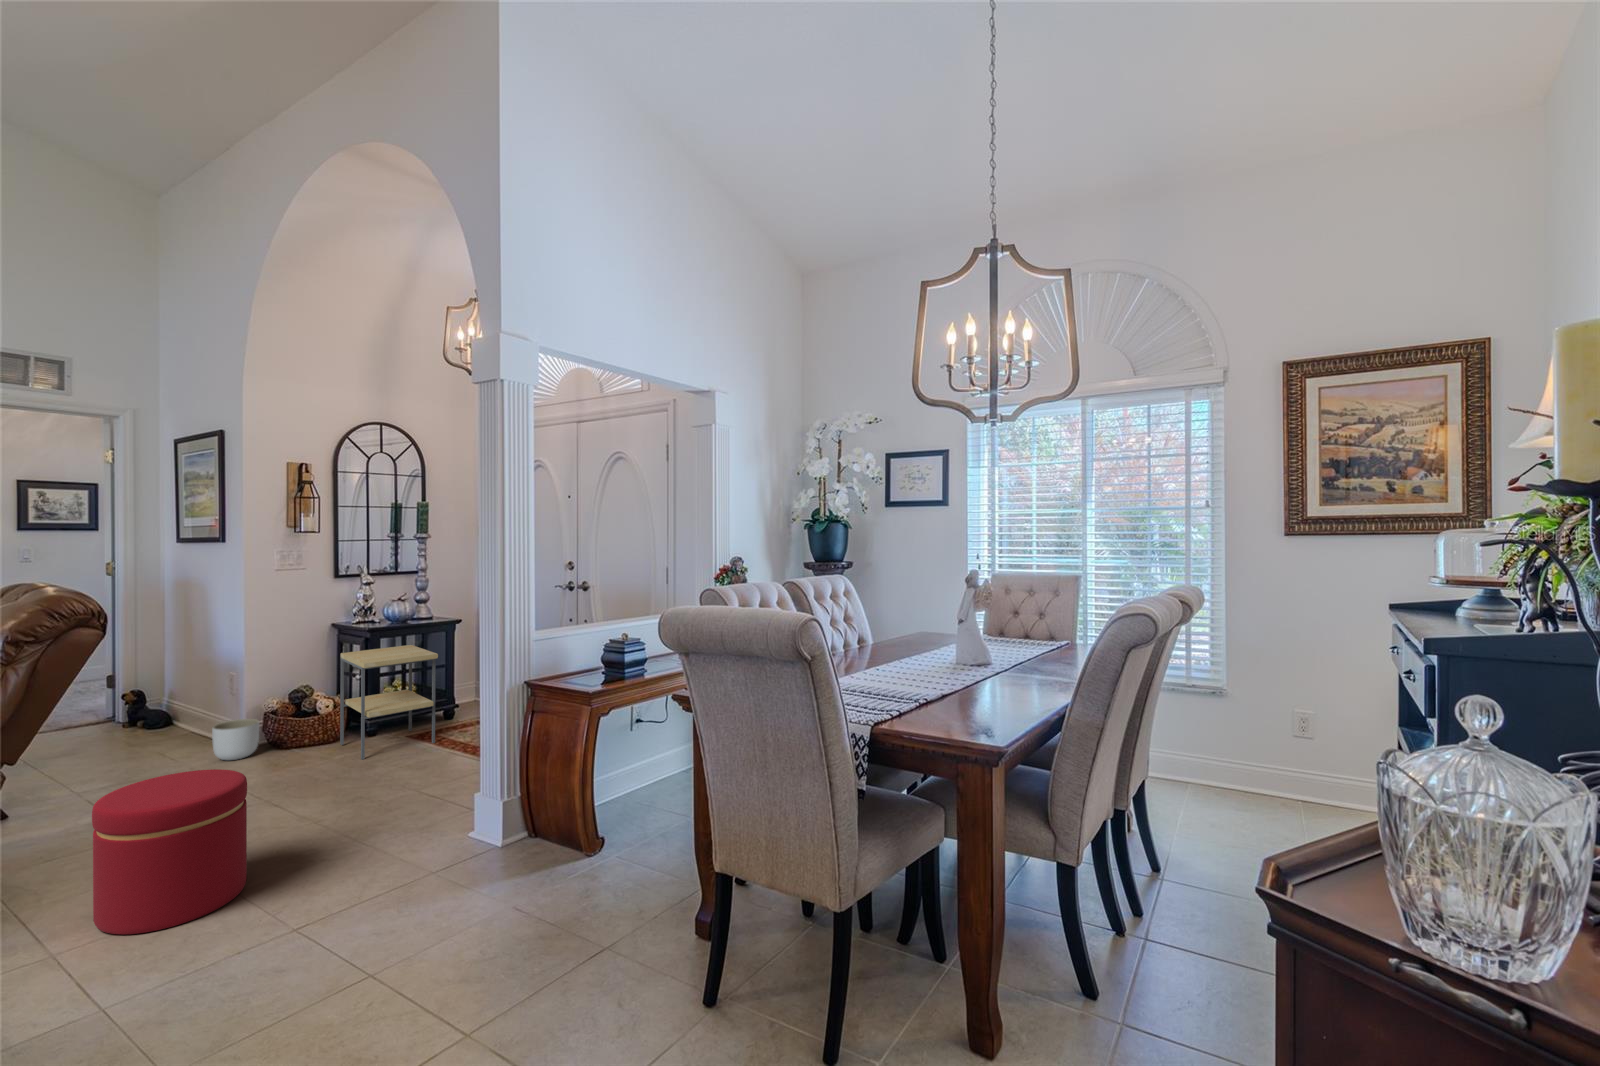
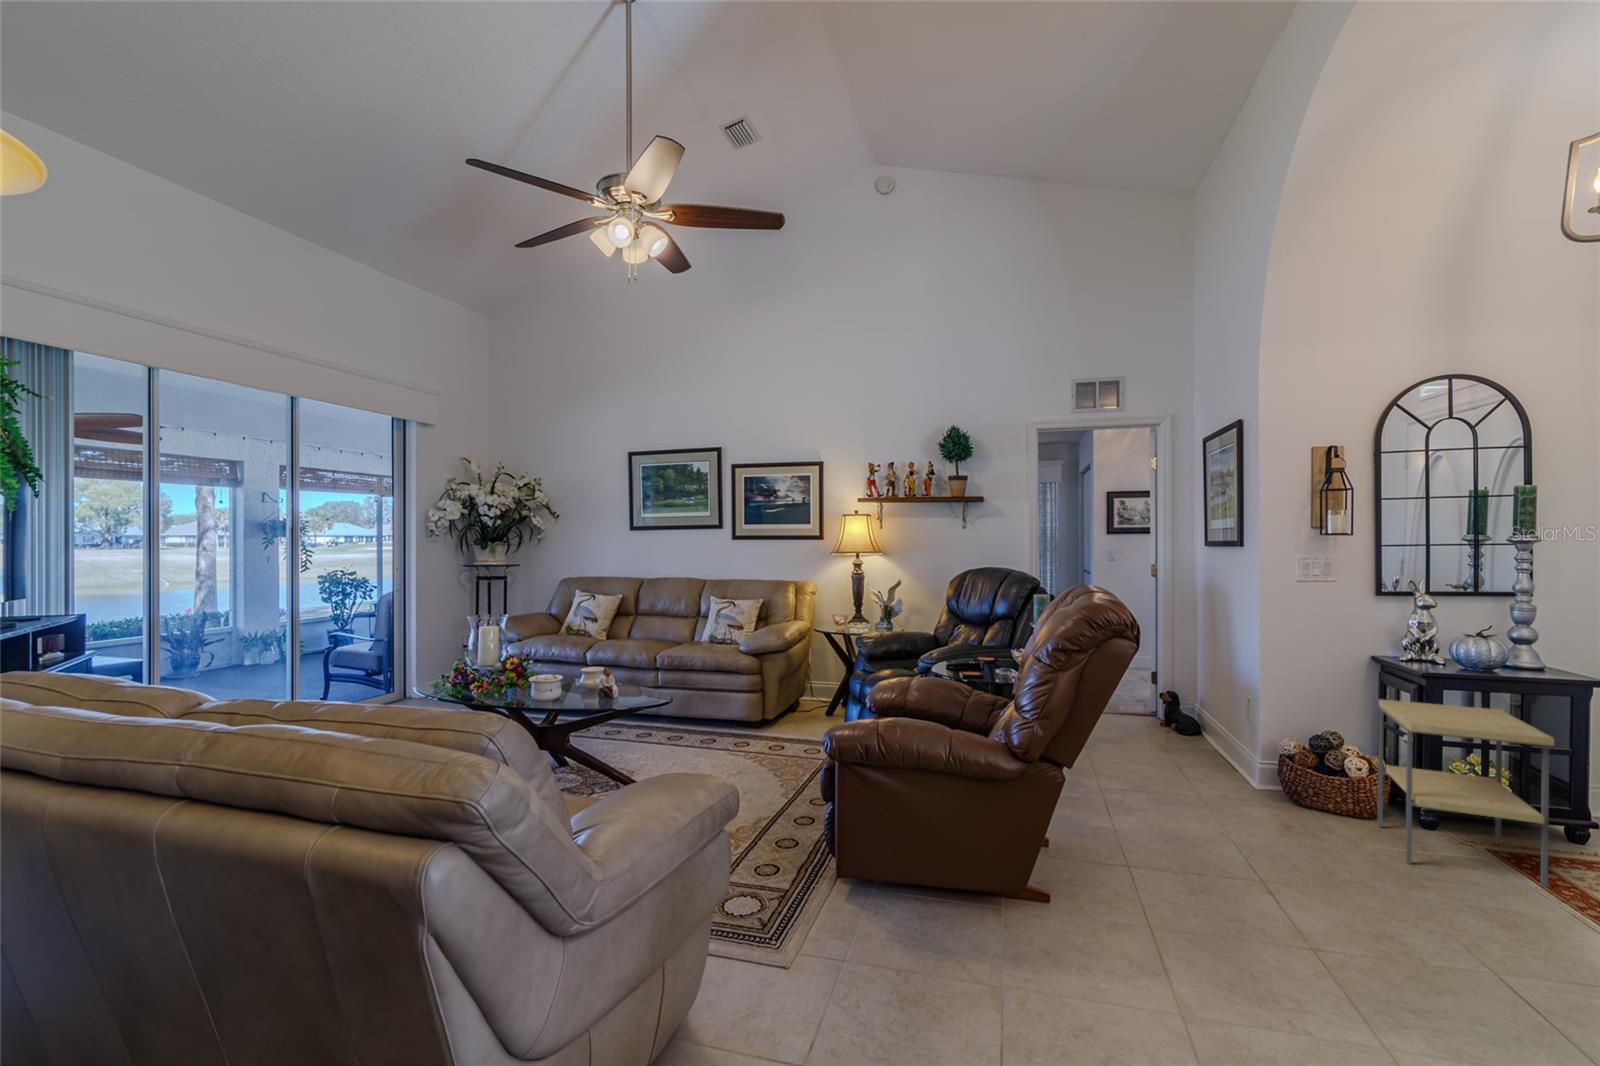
planter: present [212,719,259,760] -> none [1223,747,1273,797]
ottoman: present [92,769,247,934] -> none [1062,803,1212,1008]

